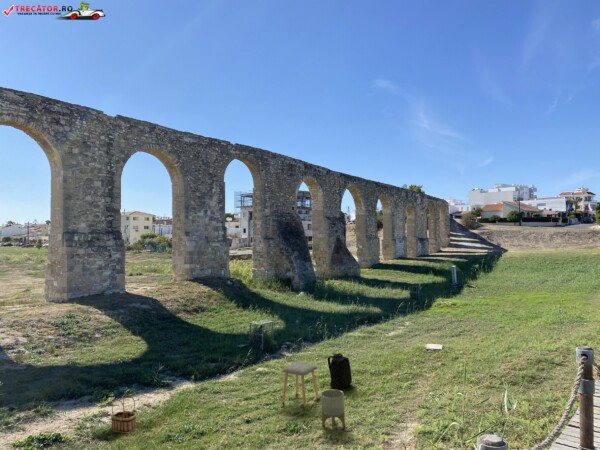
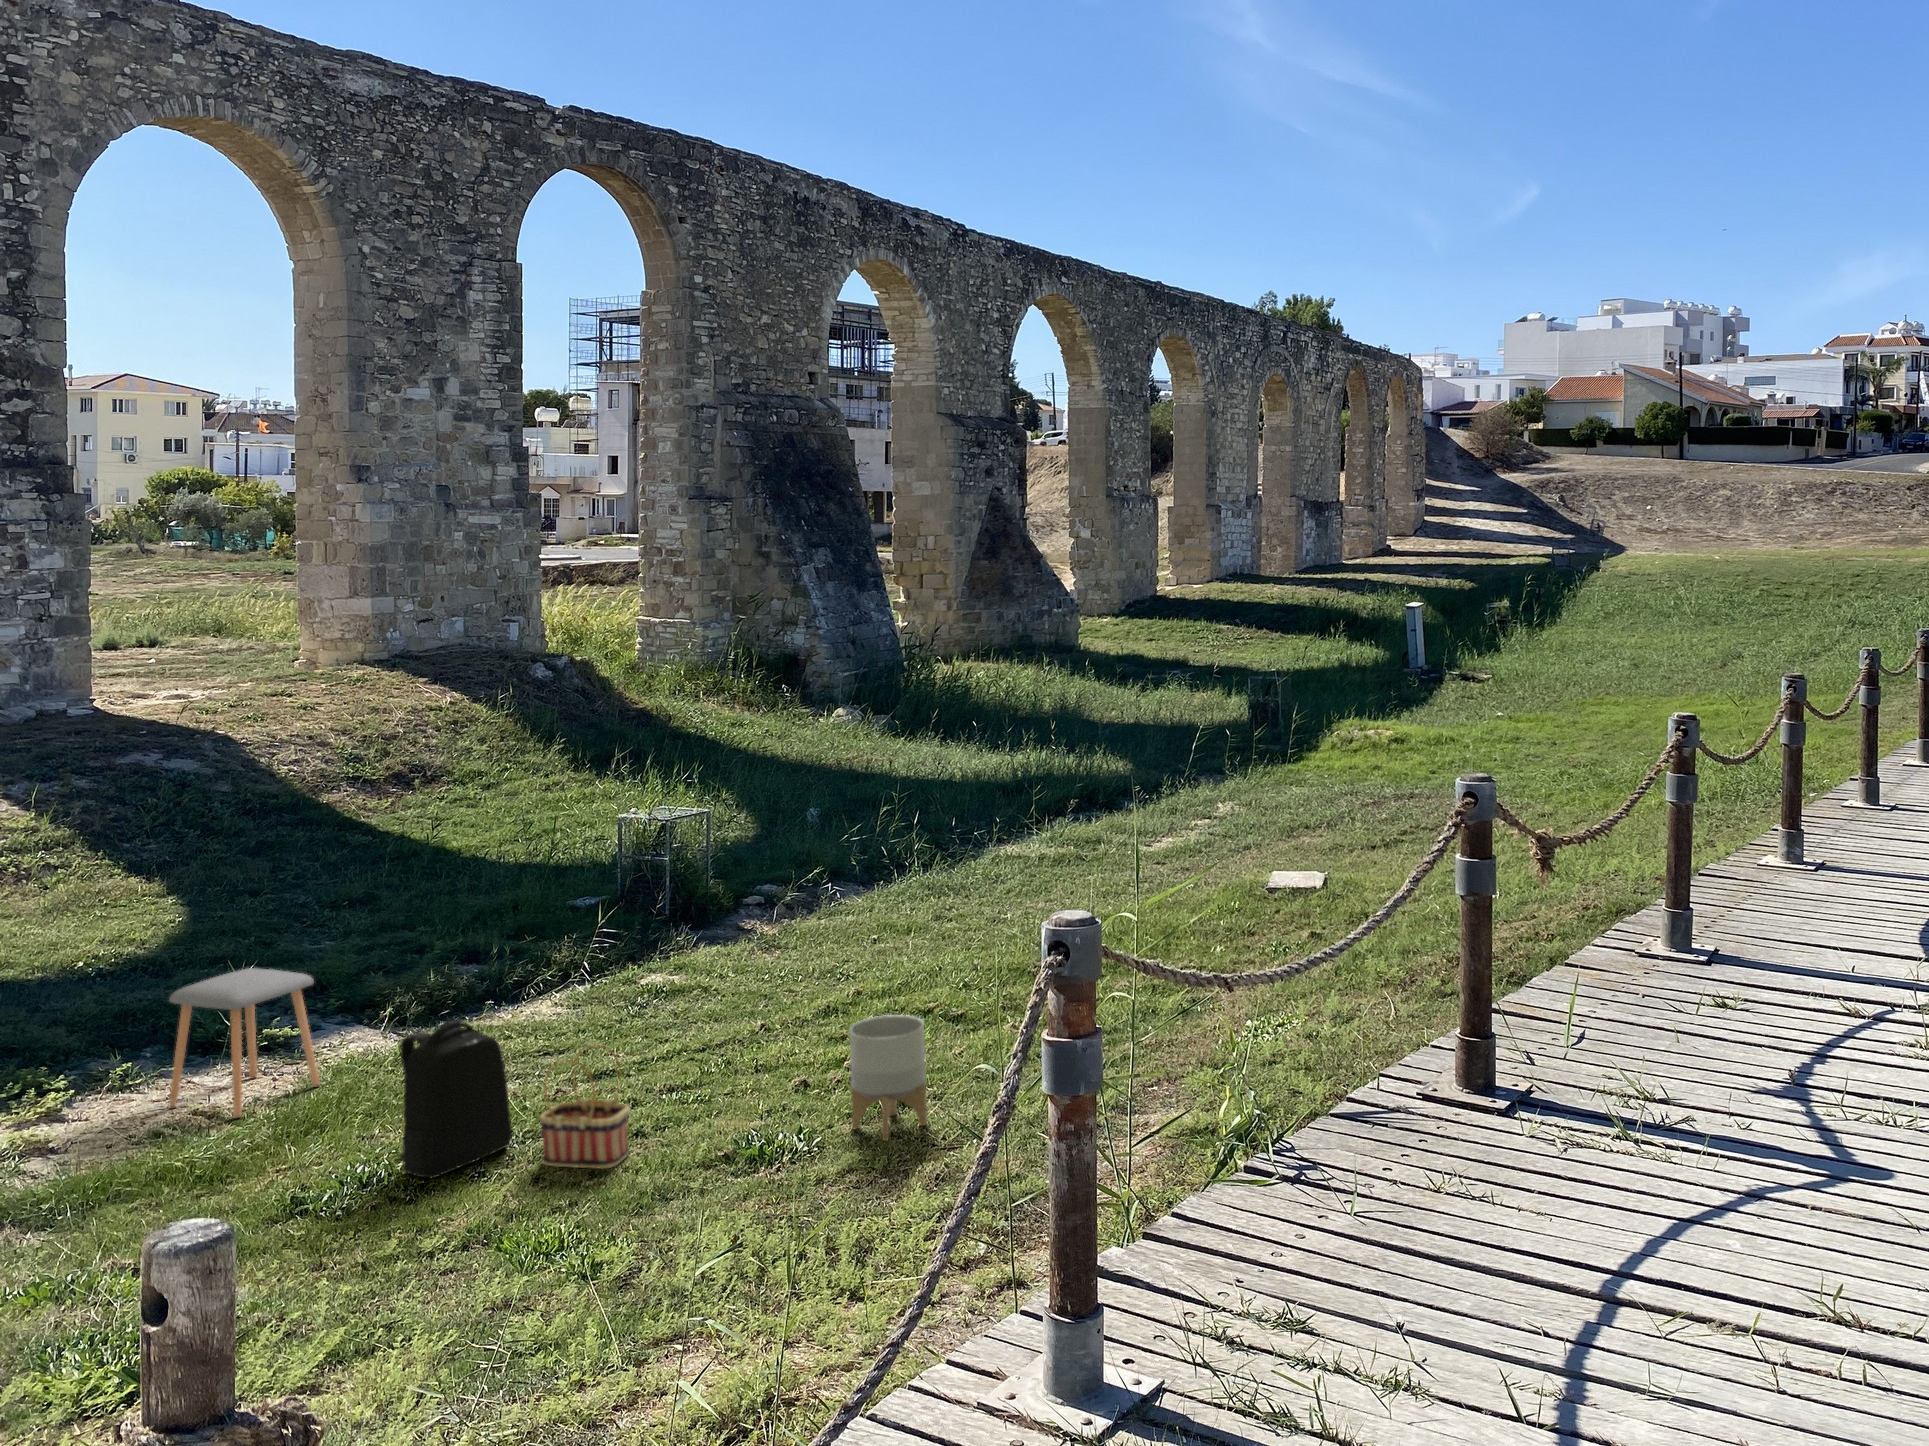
backpack: present [328,354,352,390] -> present [399,1021,512,1178]
stool: present [282,363,318,408] -> present [168,968,320,1118]
basket: present [111,395,136,433] -> present [539,1045,630,1169]

